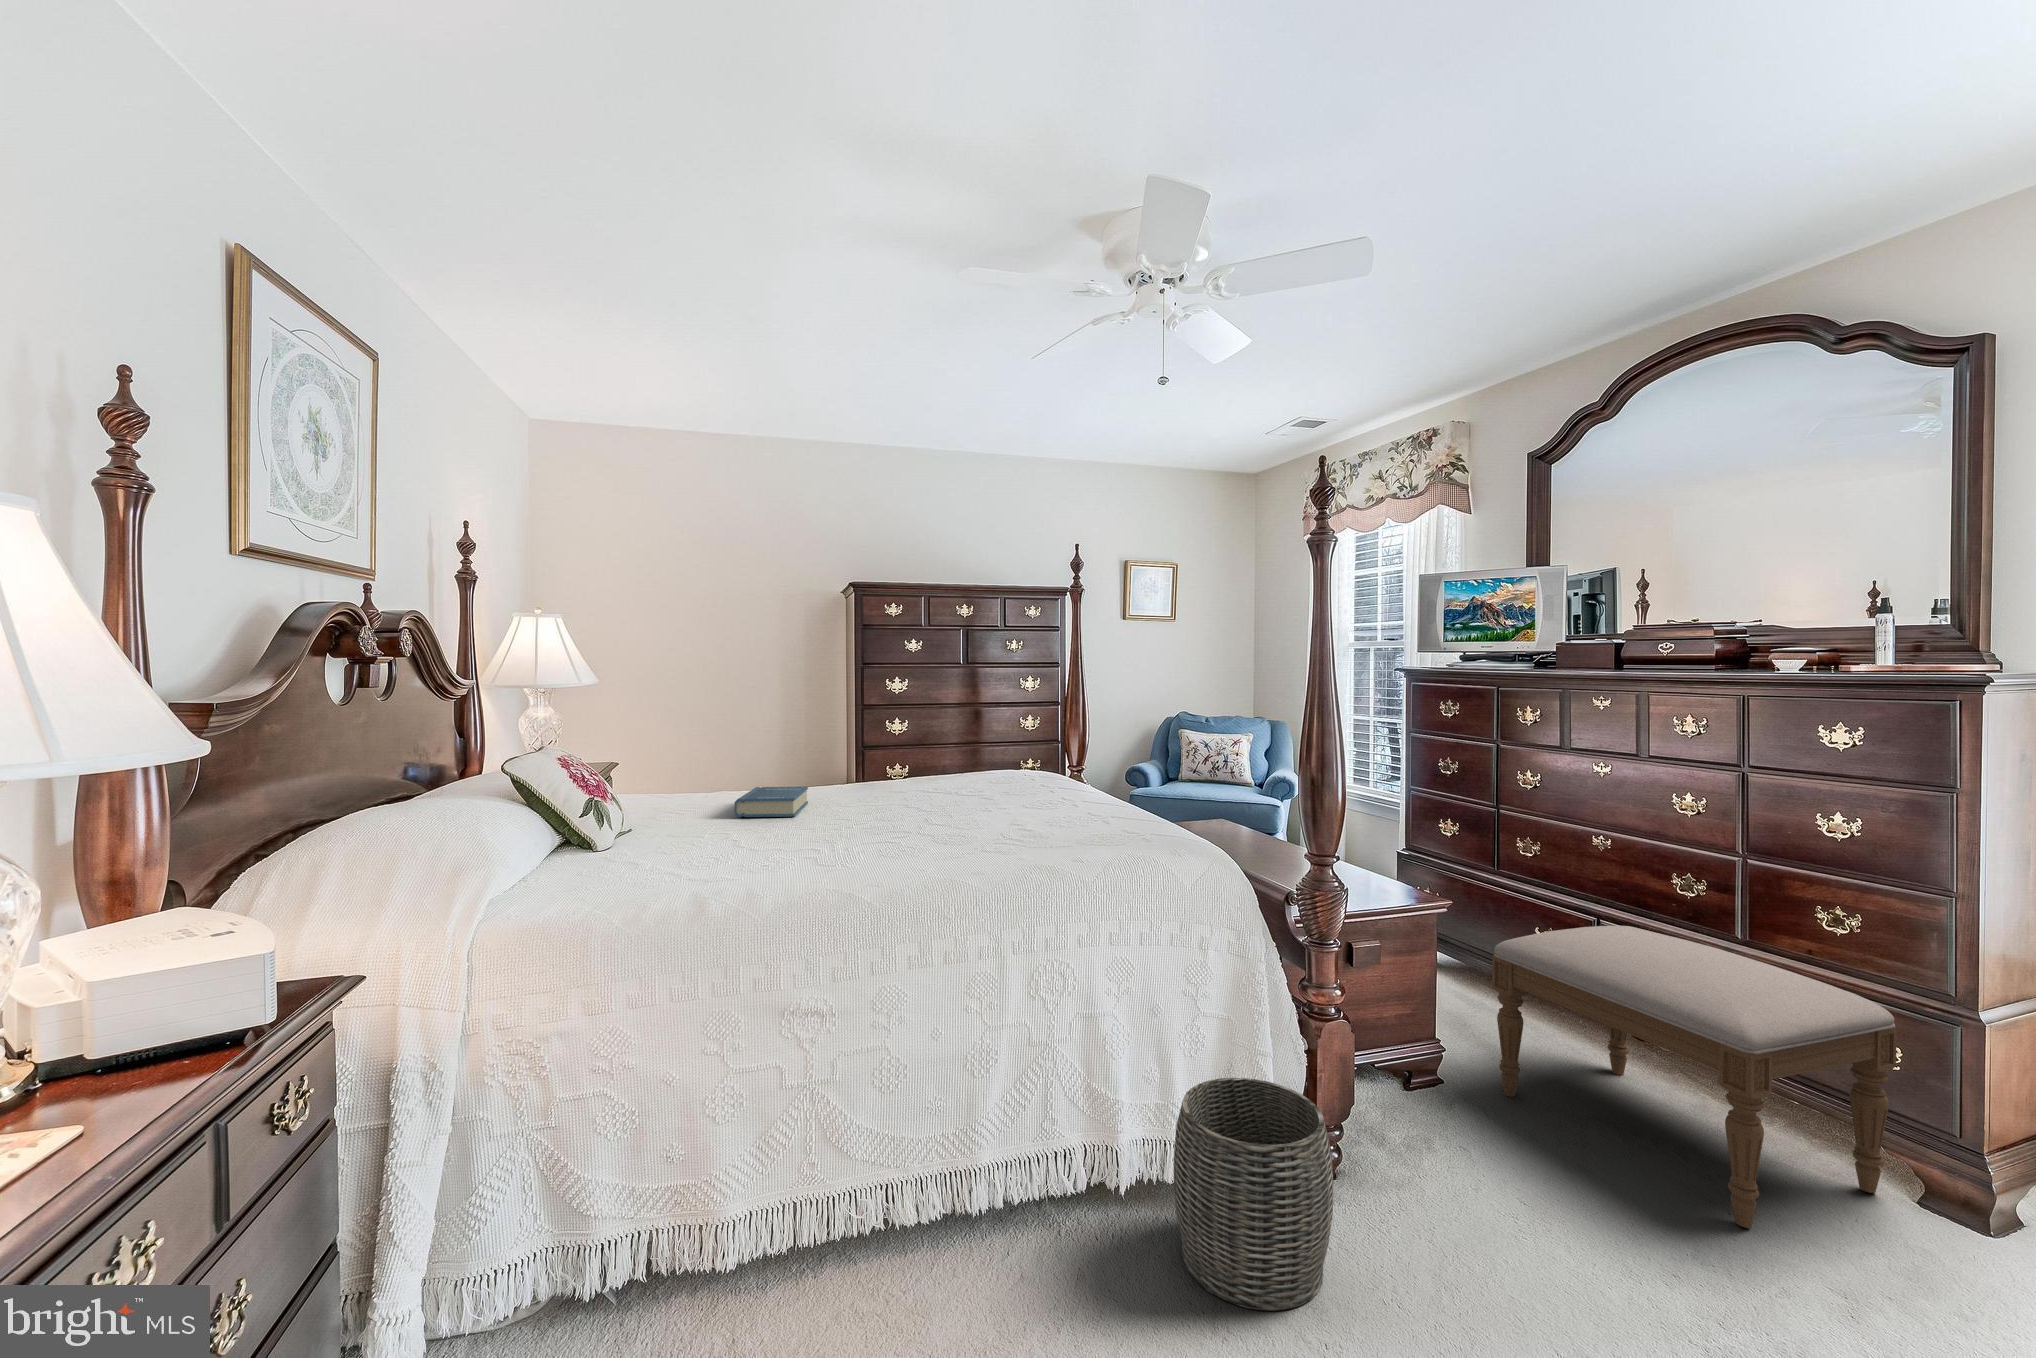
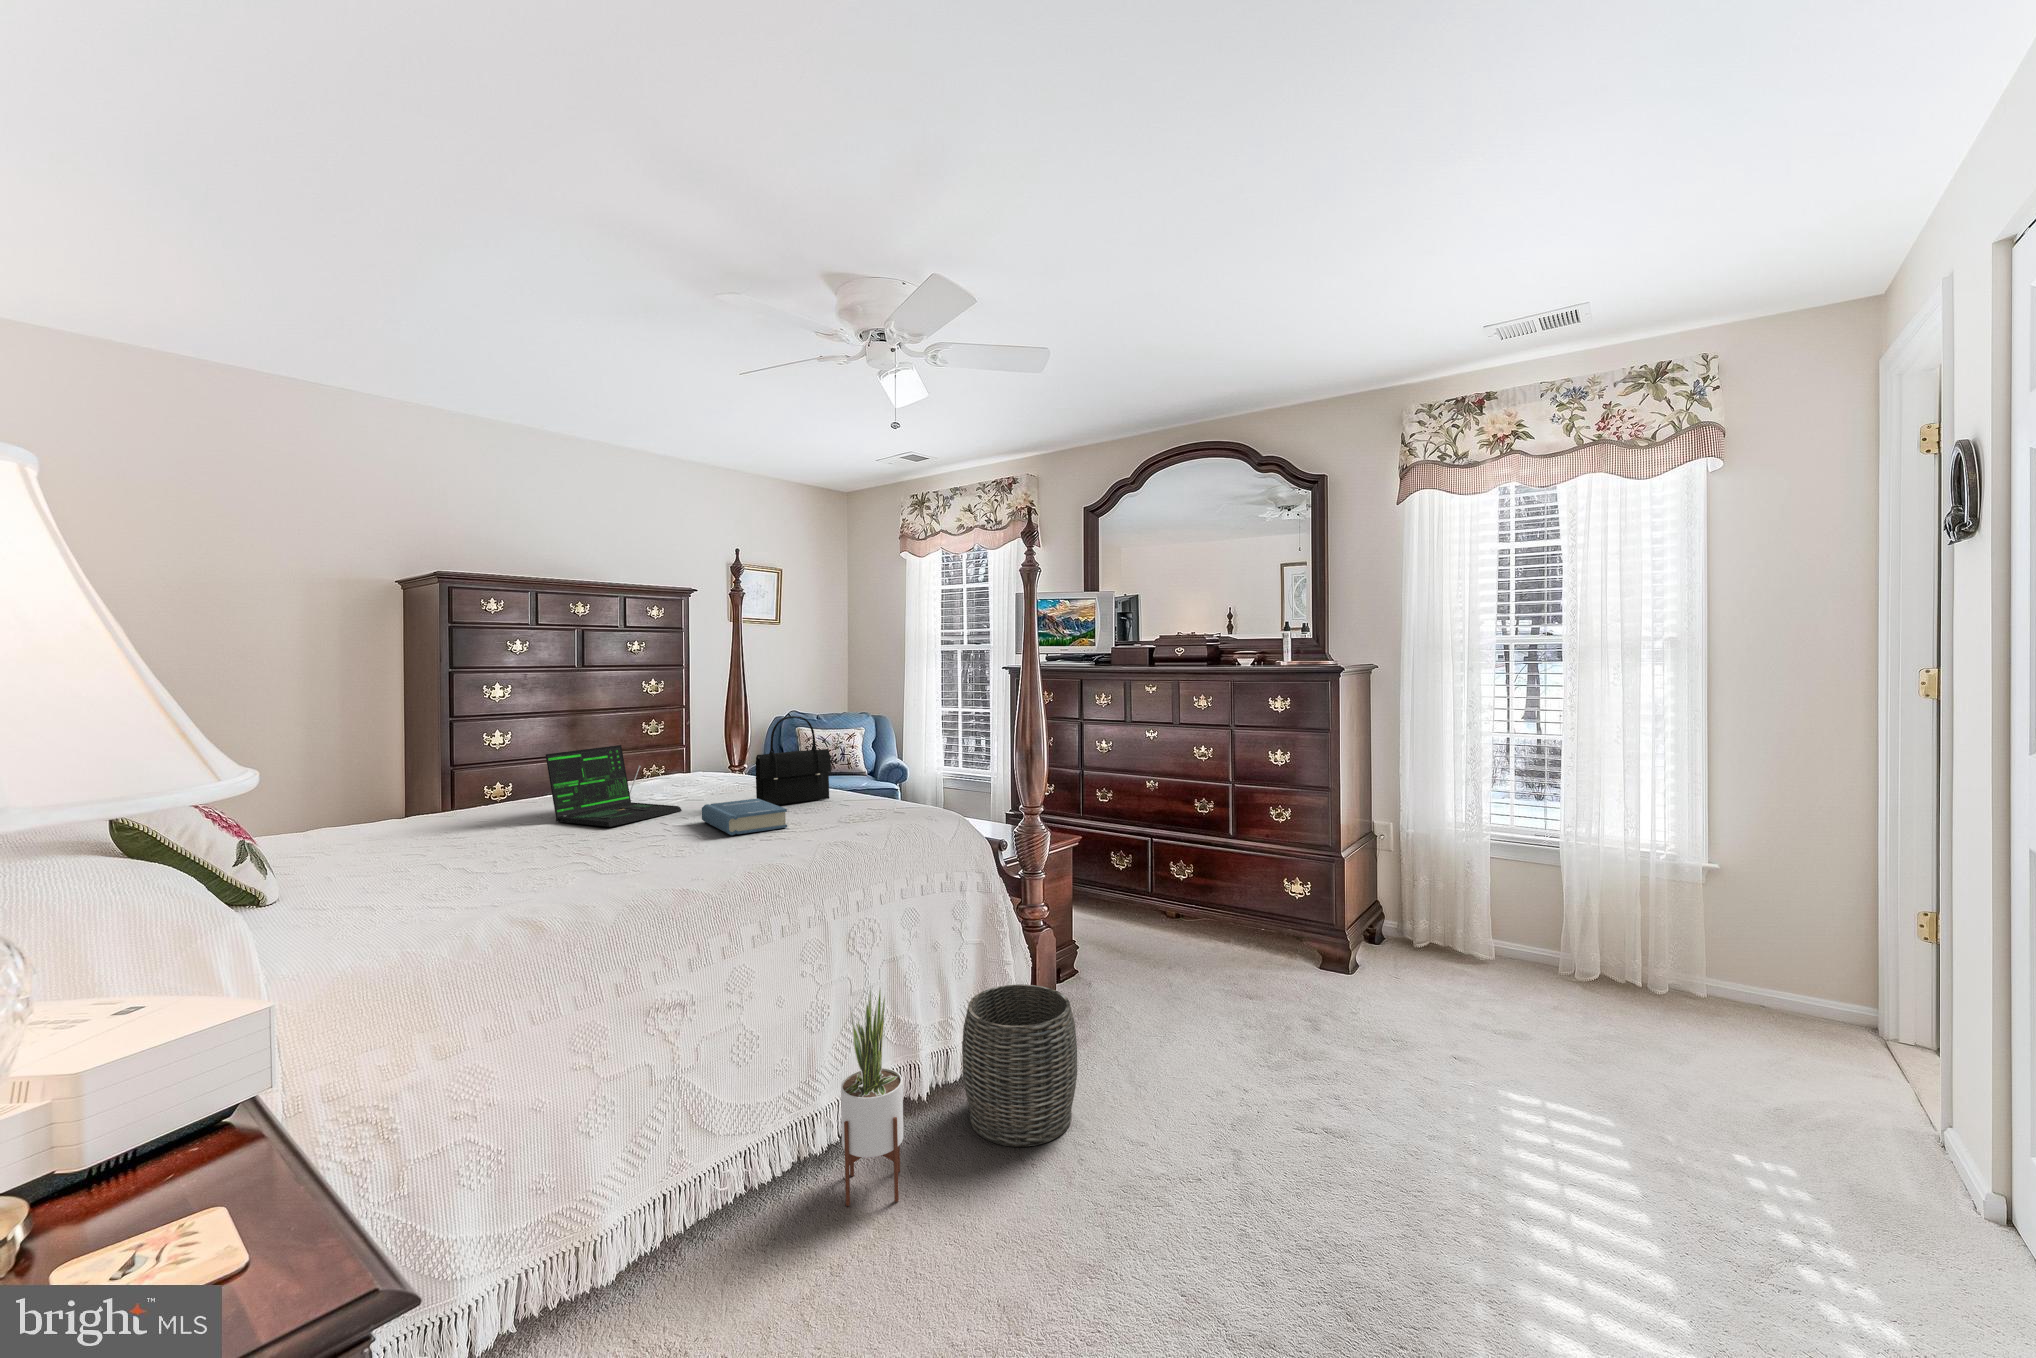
handbag: none [1024,713,1107,810] -> present [756,716,831,805]
laptop: none [841,734,955,813] -> present [546,745,681,827]
hardback book: present [734,787,808,817] -> present [702,798,787,835]
ottoman: present [1492,926,1897,1228] -> none [1107,838,1315,1006]
potted plant: none [987,1033,1069,1309] -> present [841,984,903,1206]

